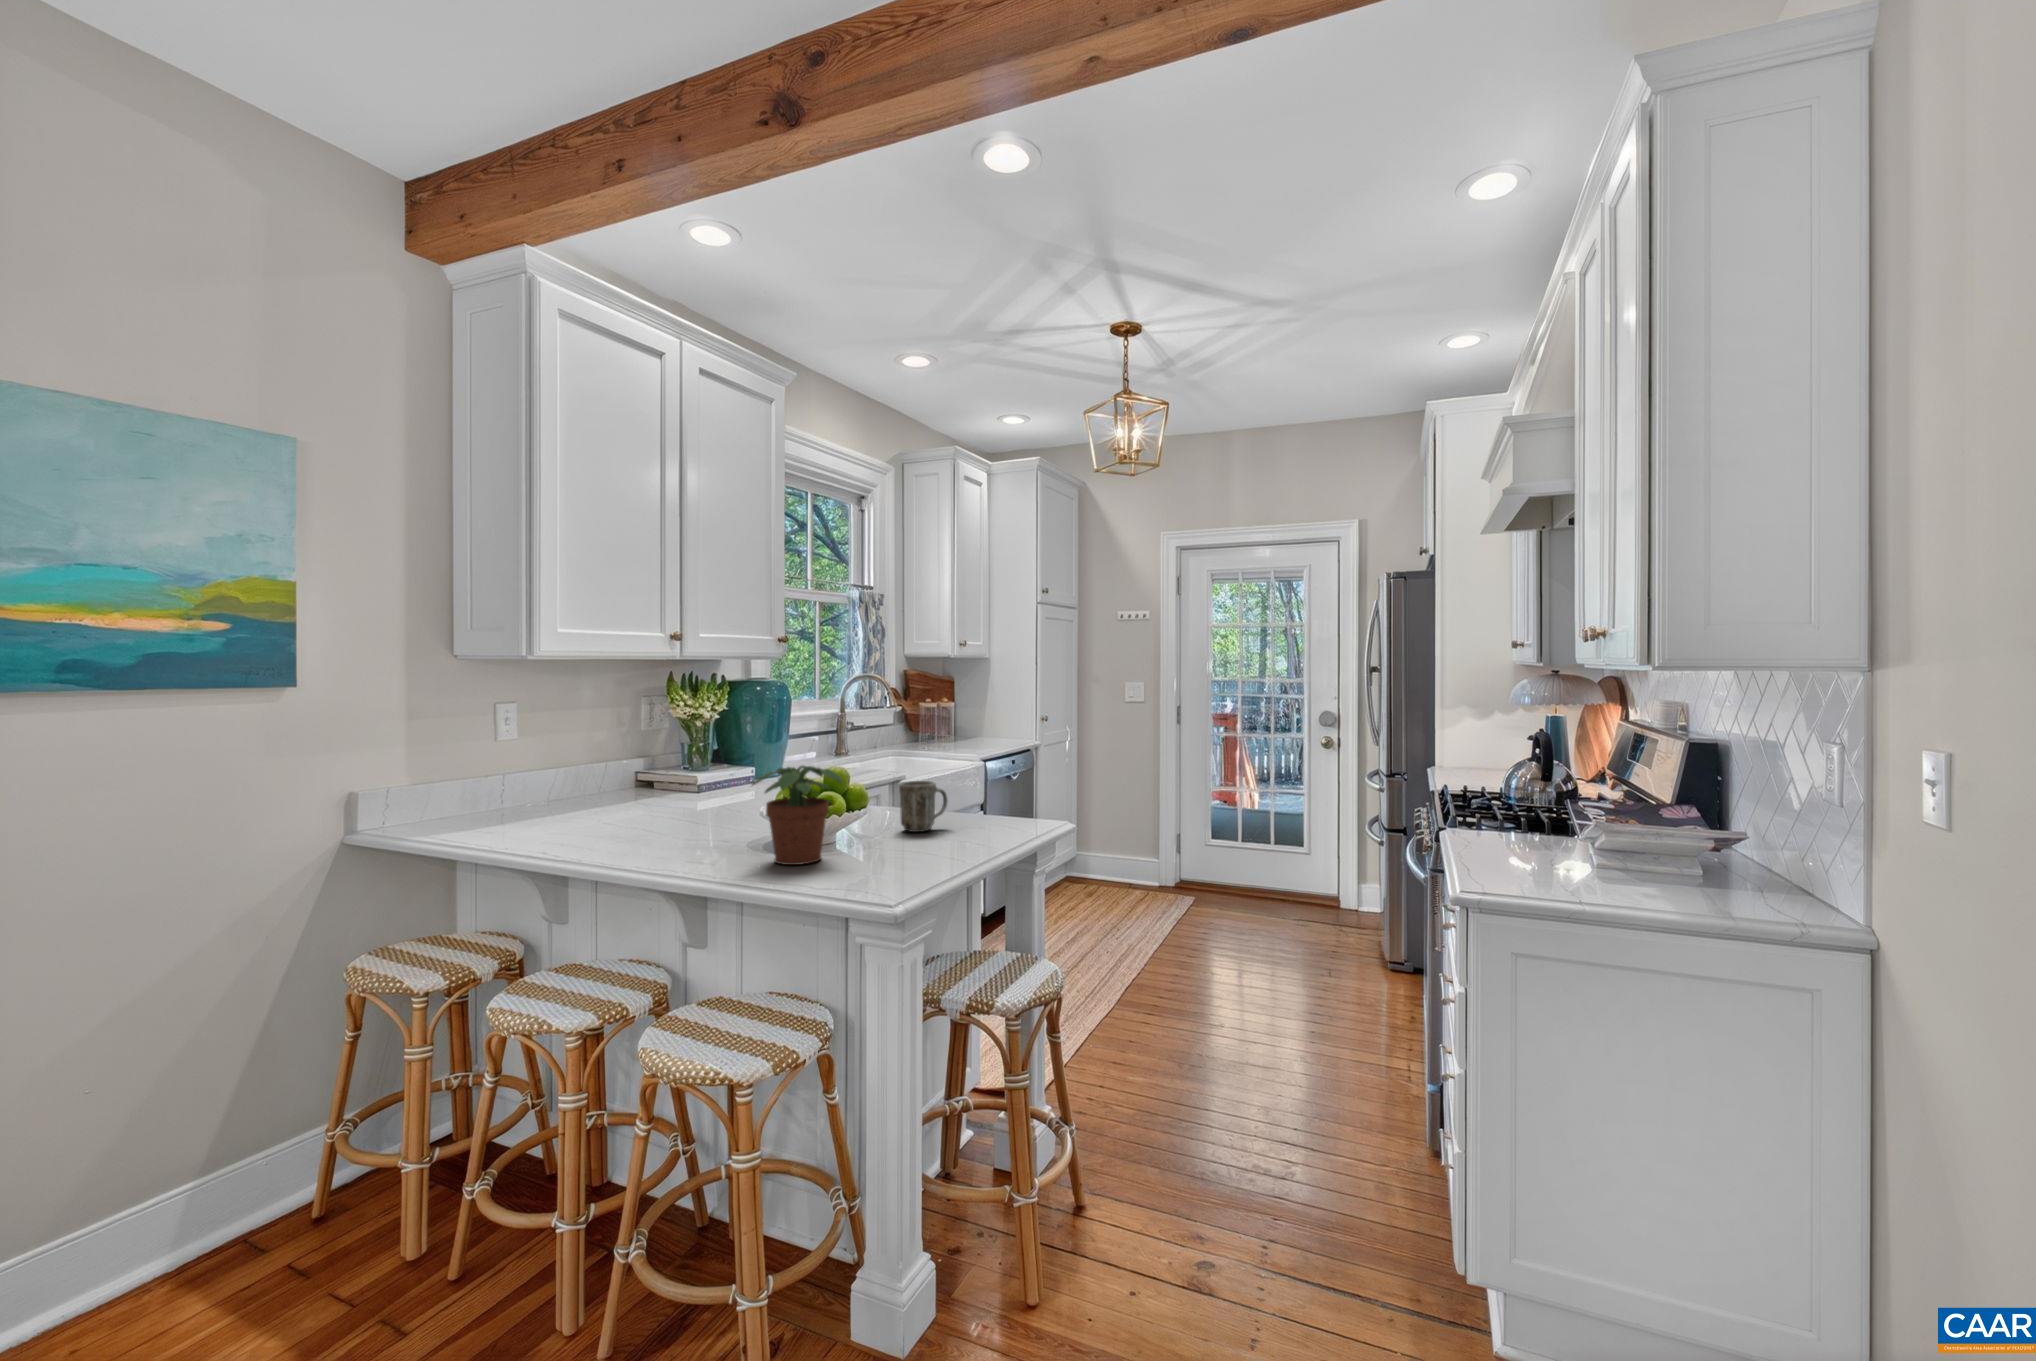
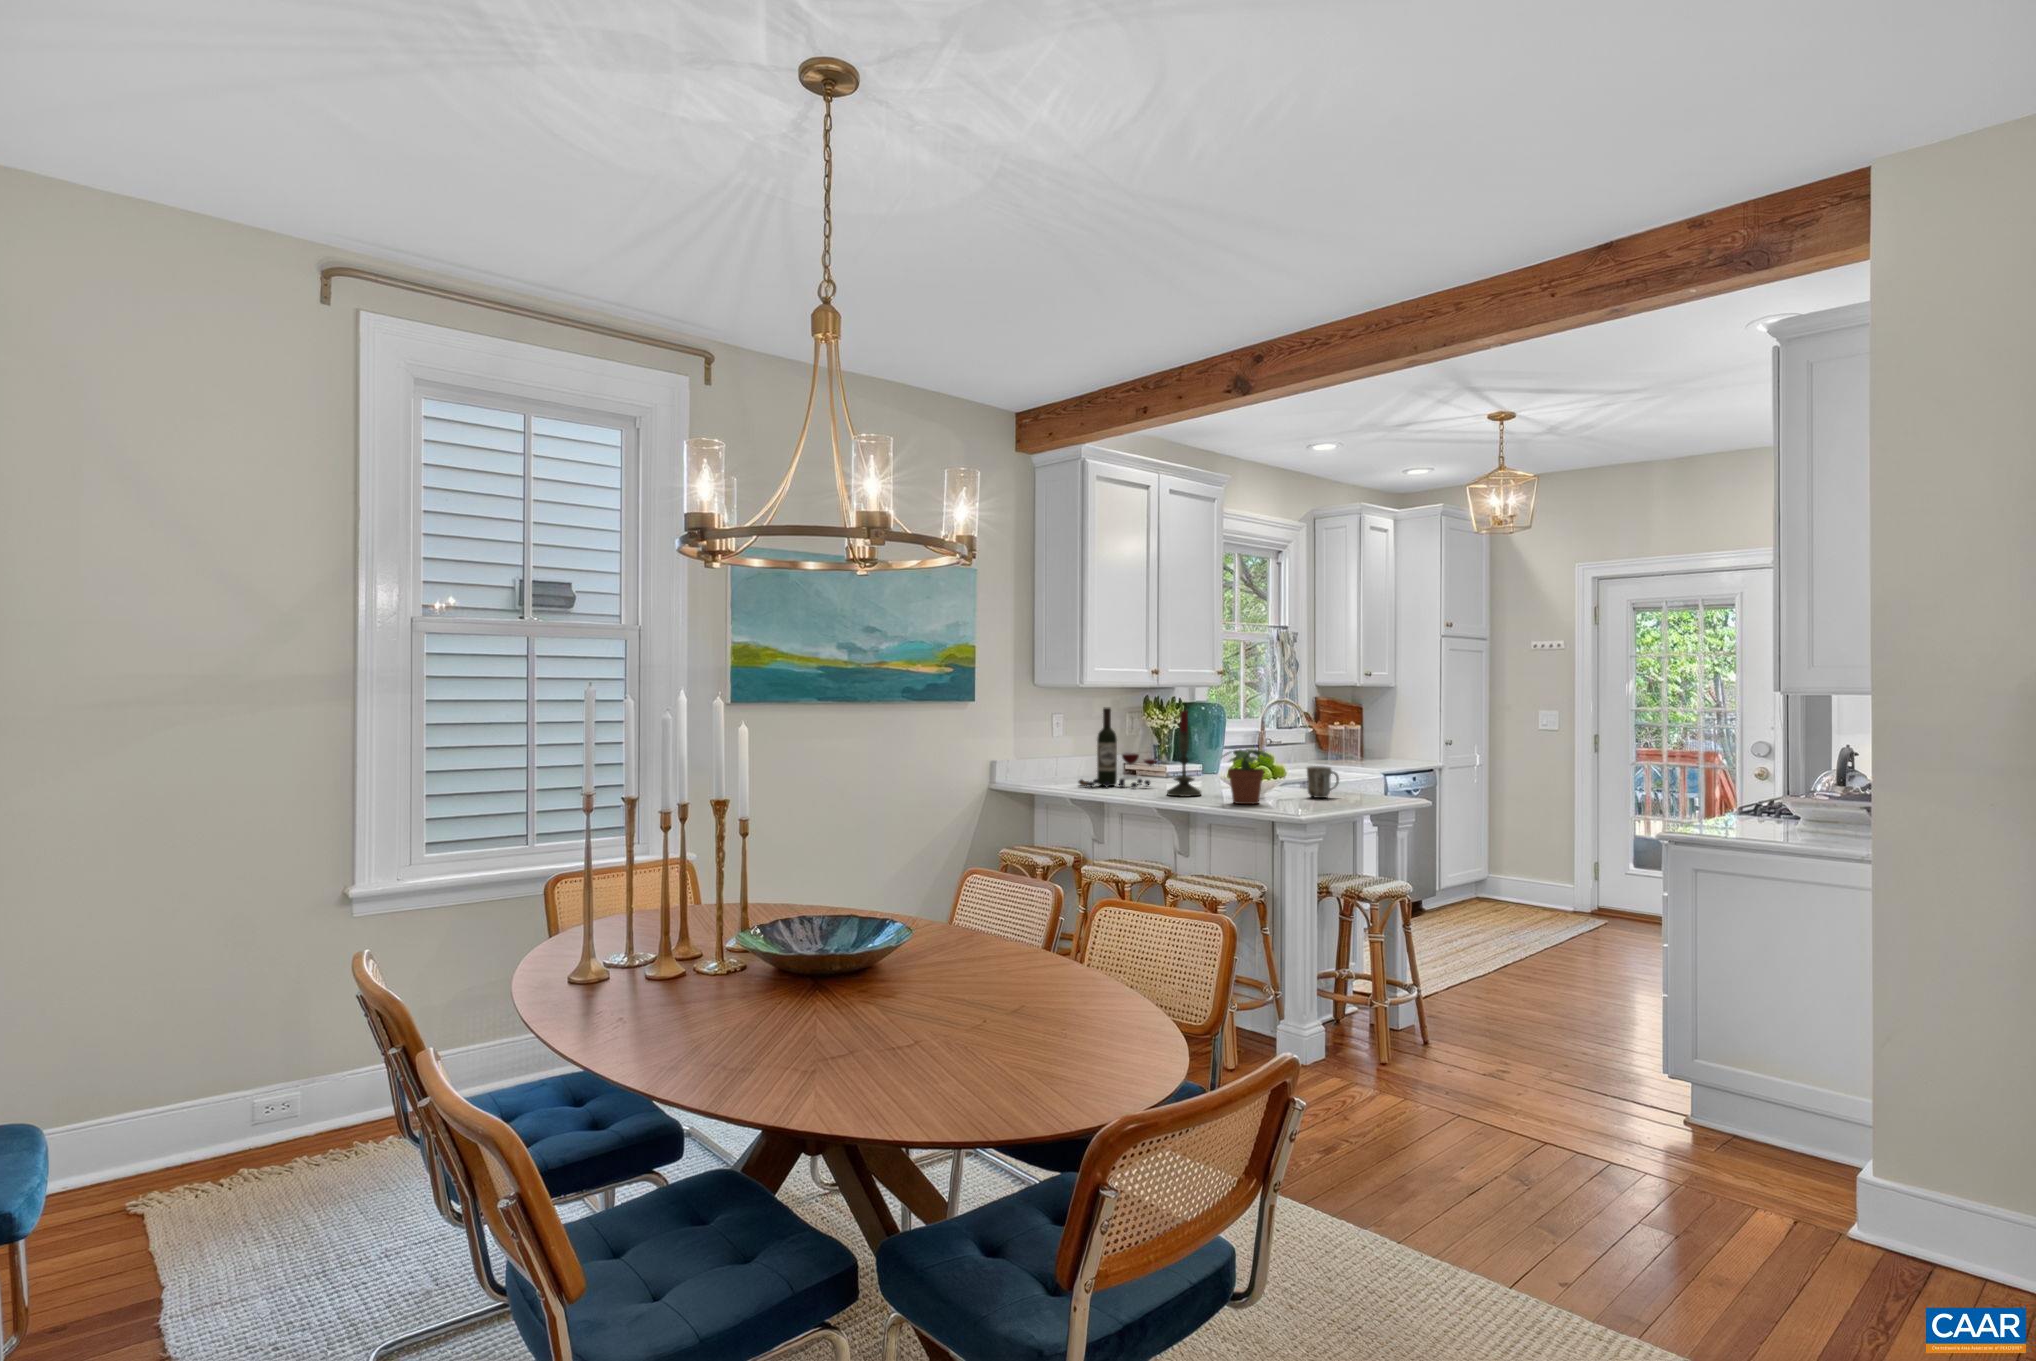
wine bottle: none [528,693,670,827] -> present [1079,707,1157,788]
candle: none [668,694,729,846] -> present [1167,711,1201,797]

